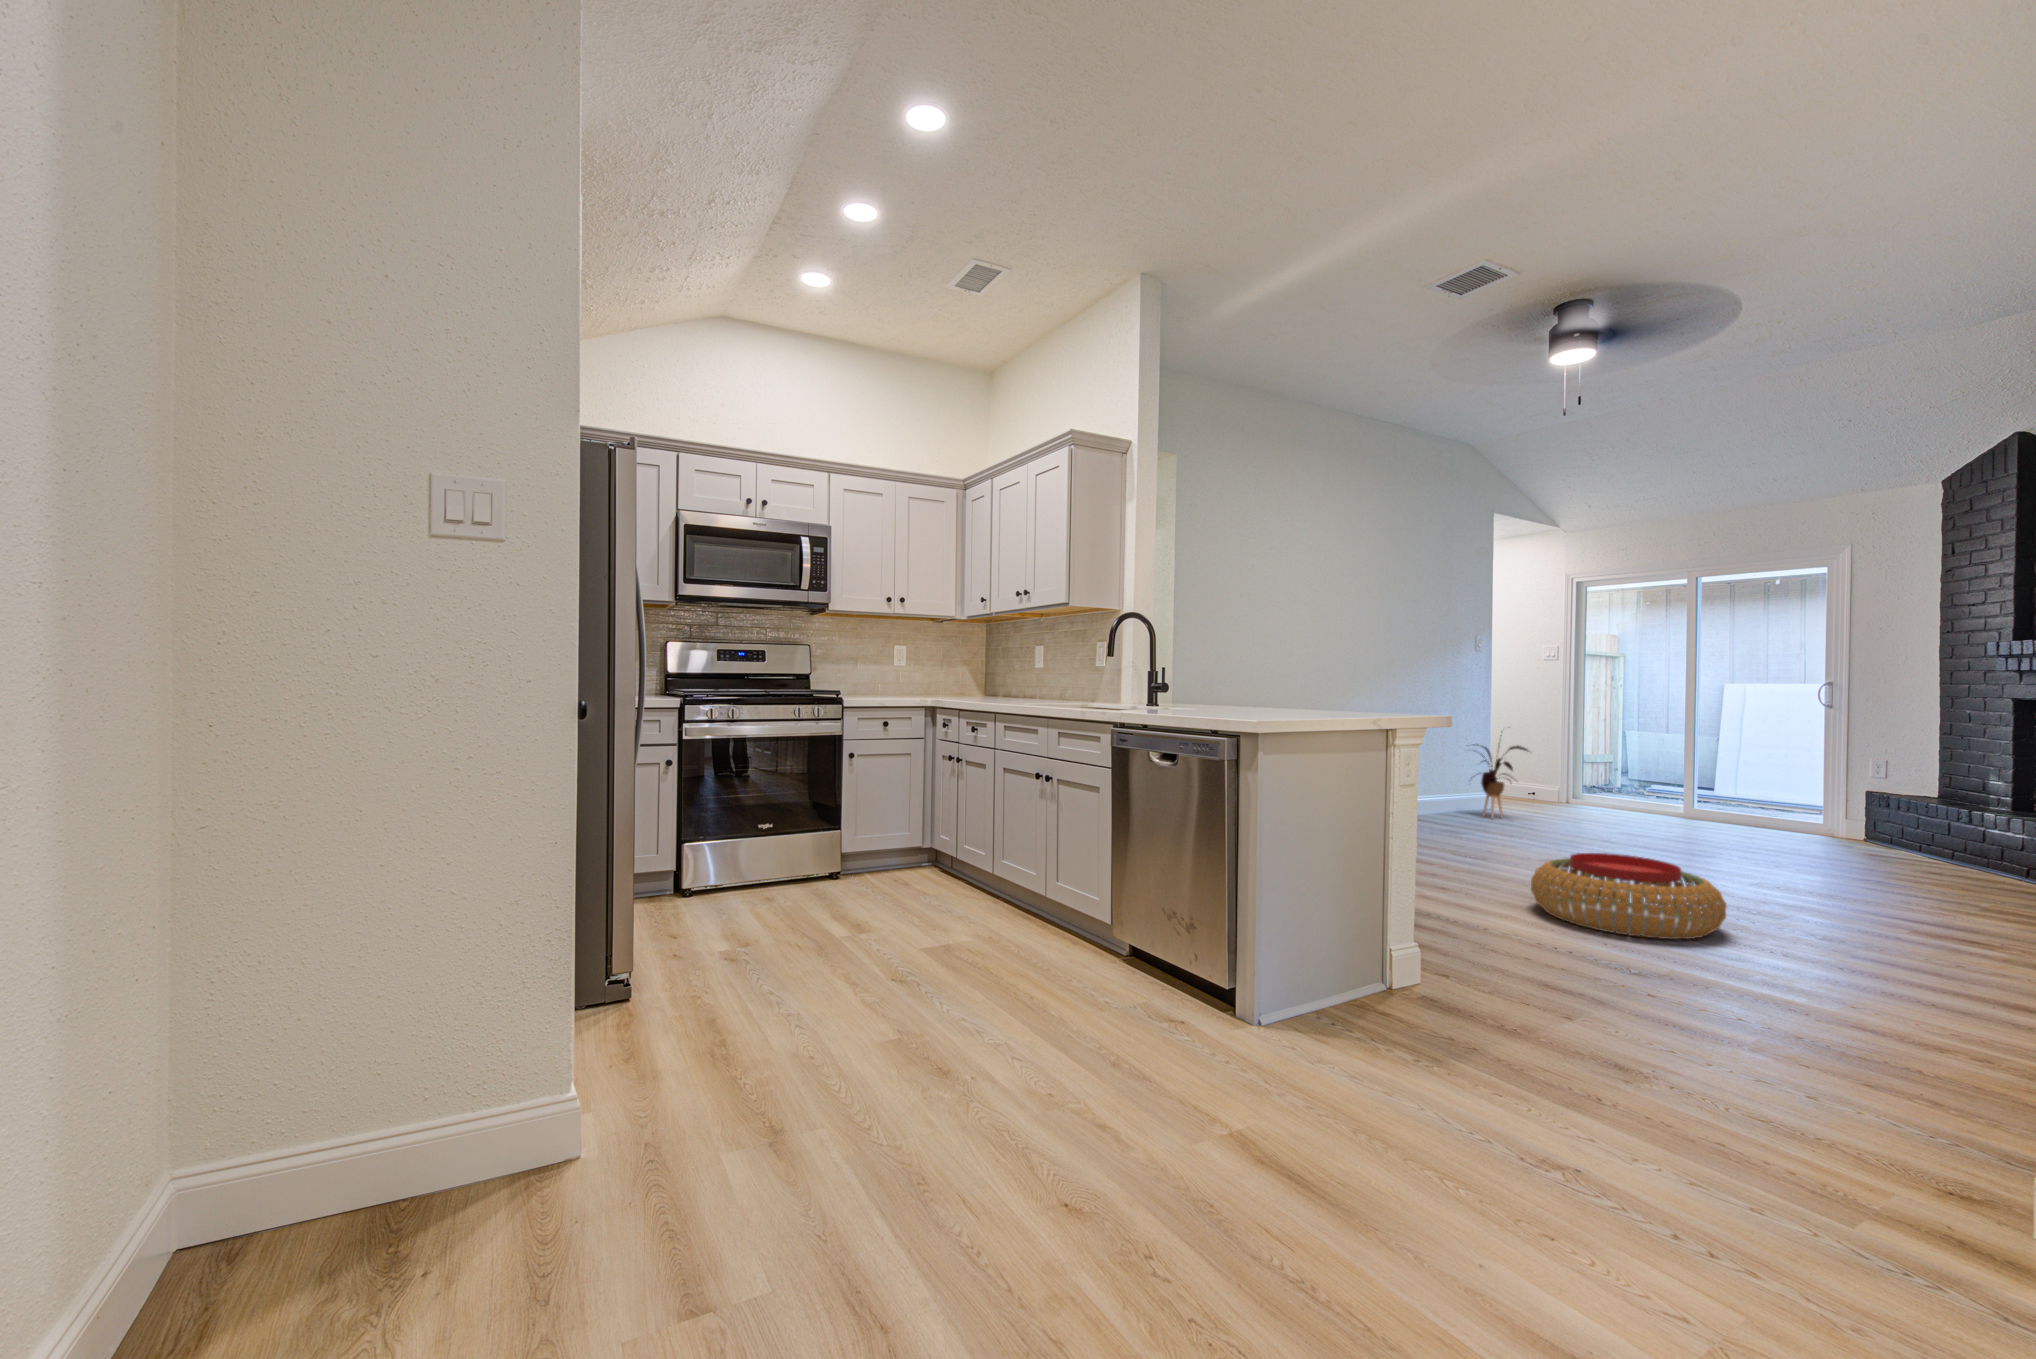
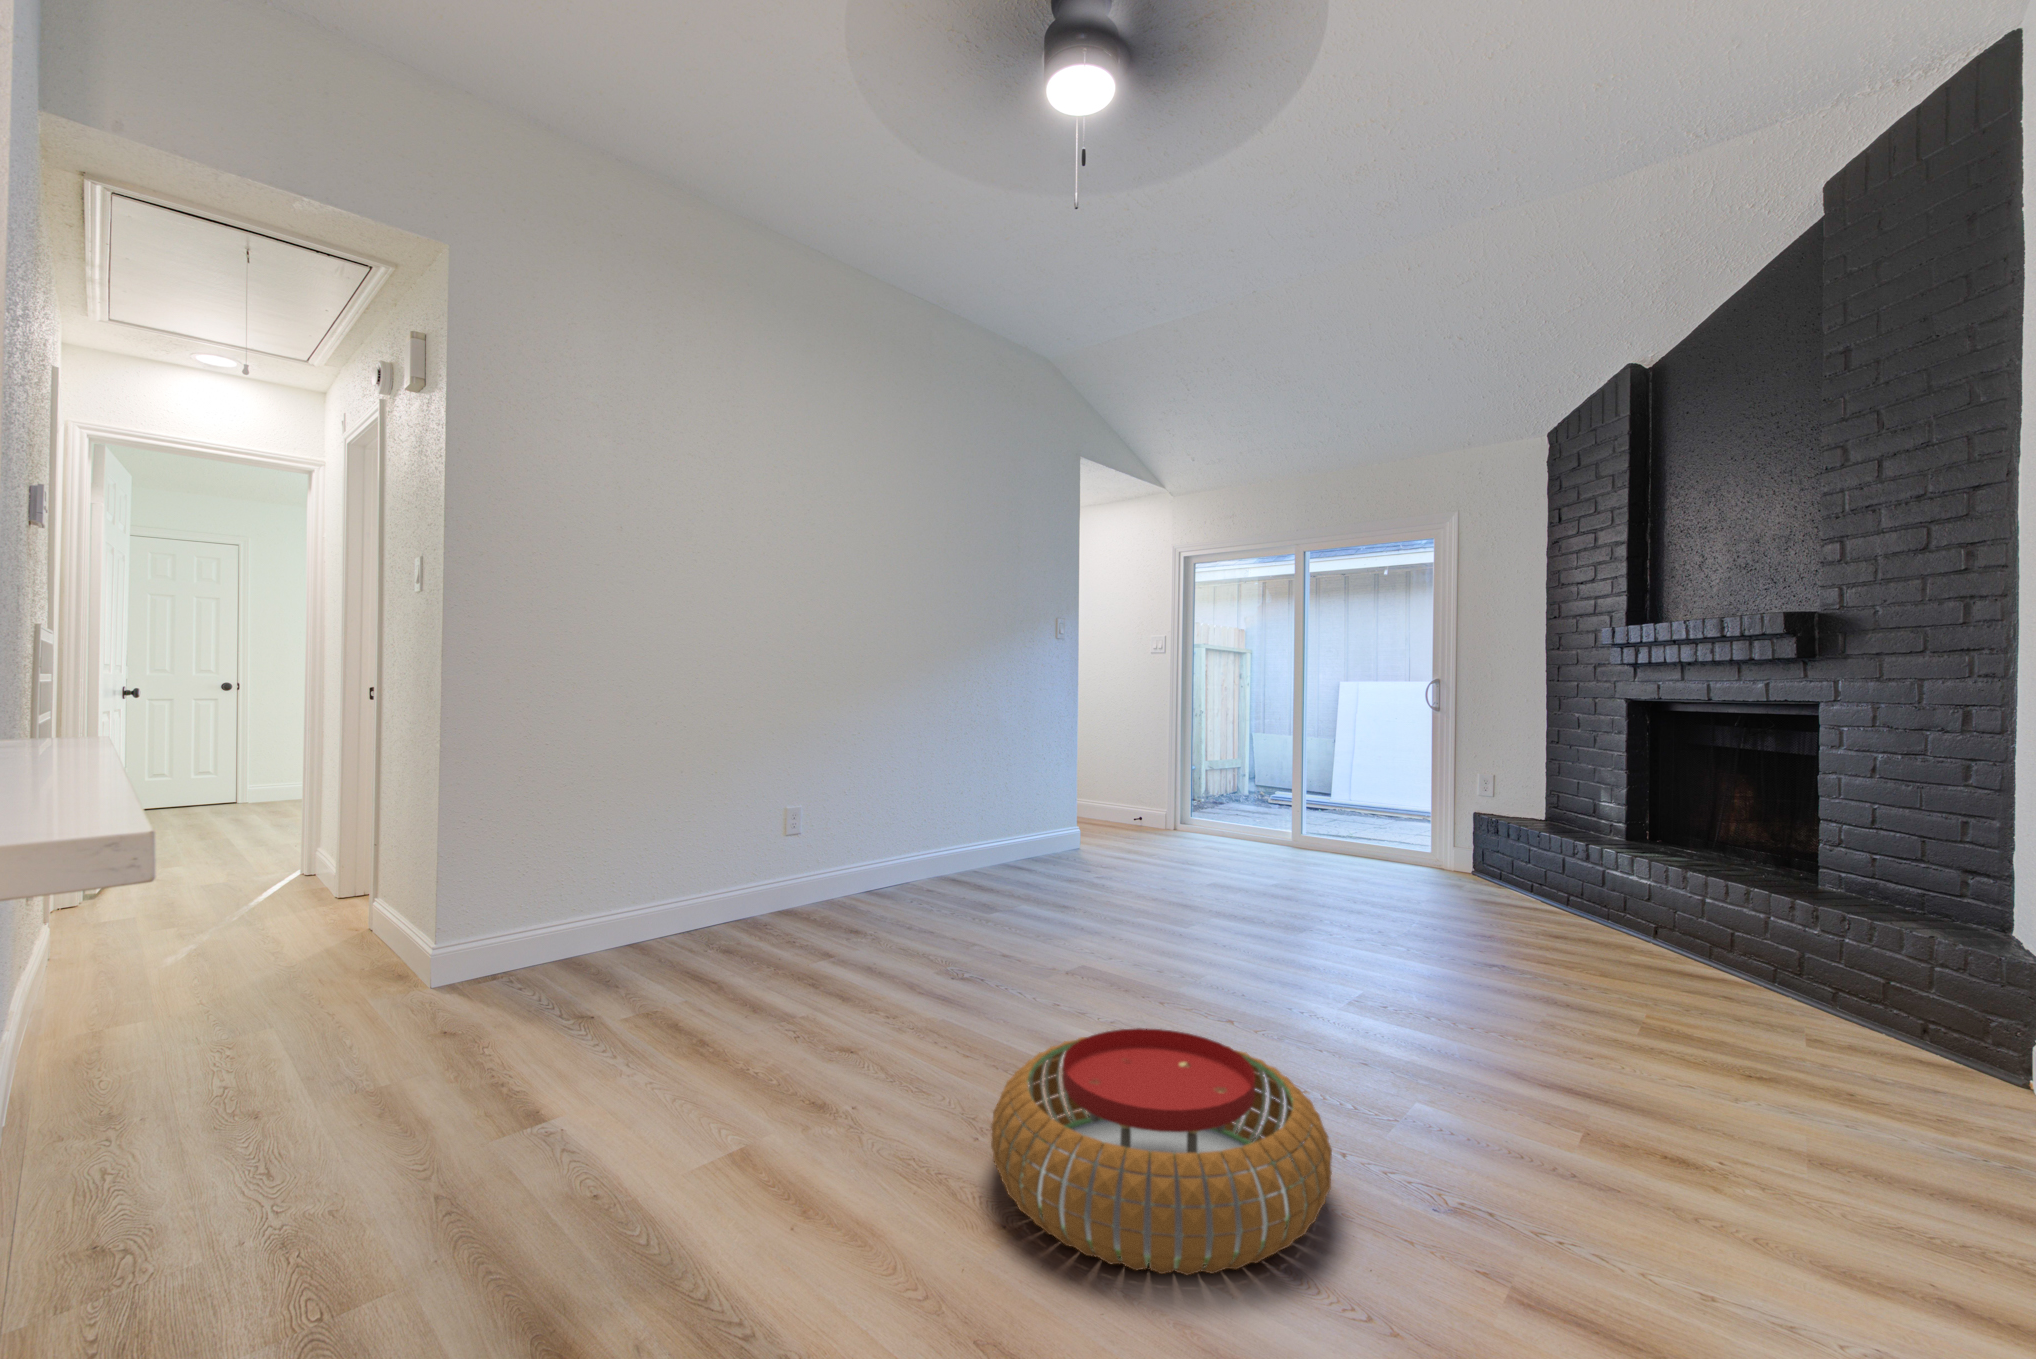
house plant: present [1481,735,1528,818] -> none [1028,745,1110,877]

